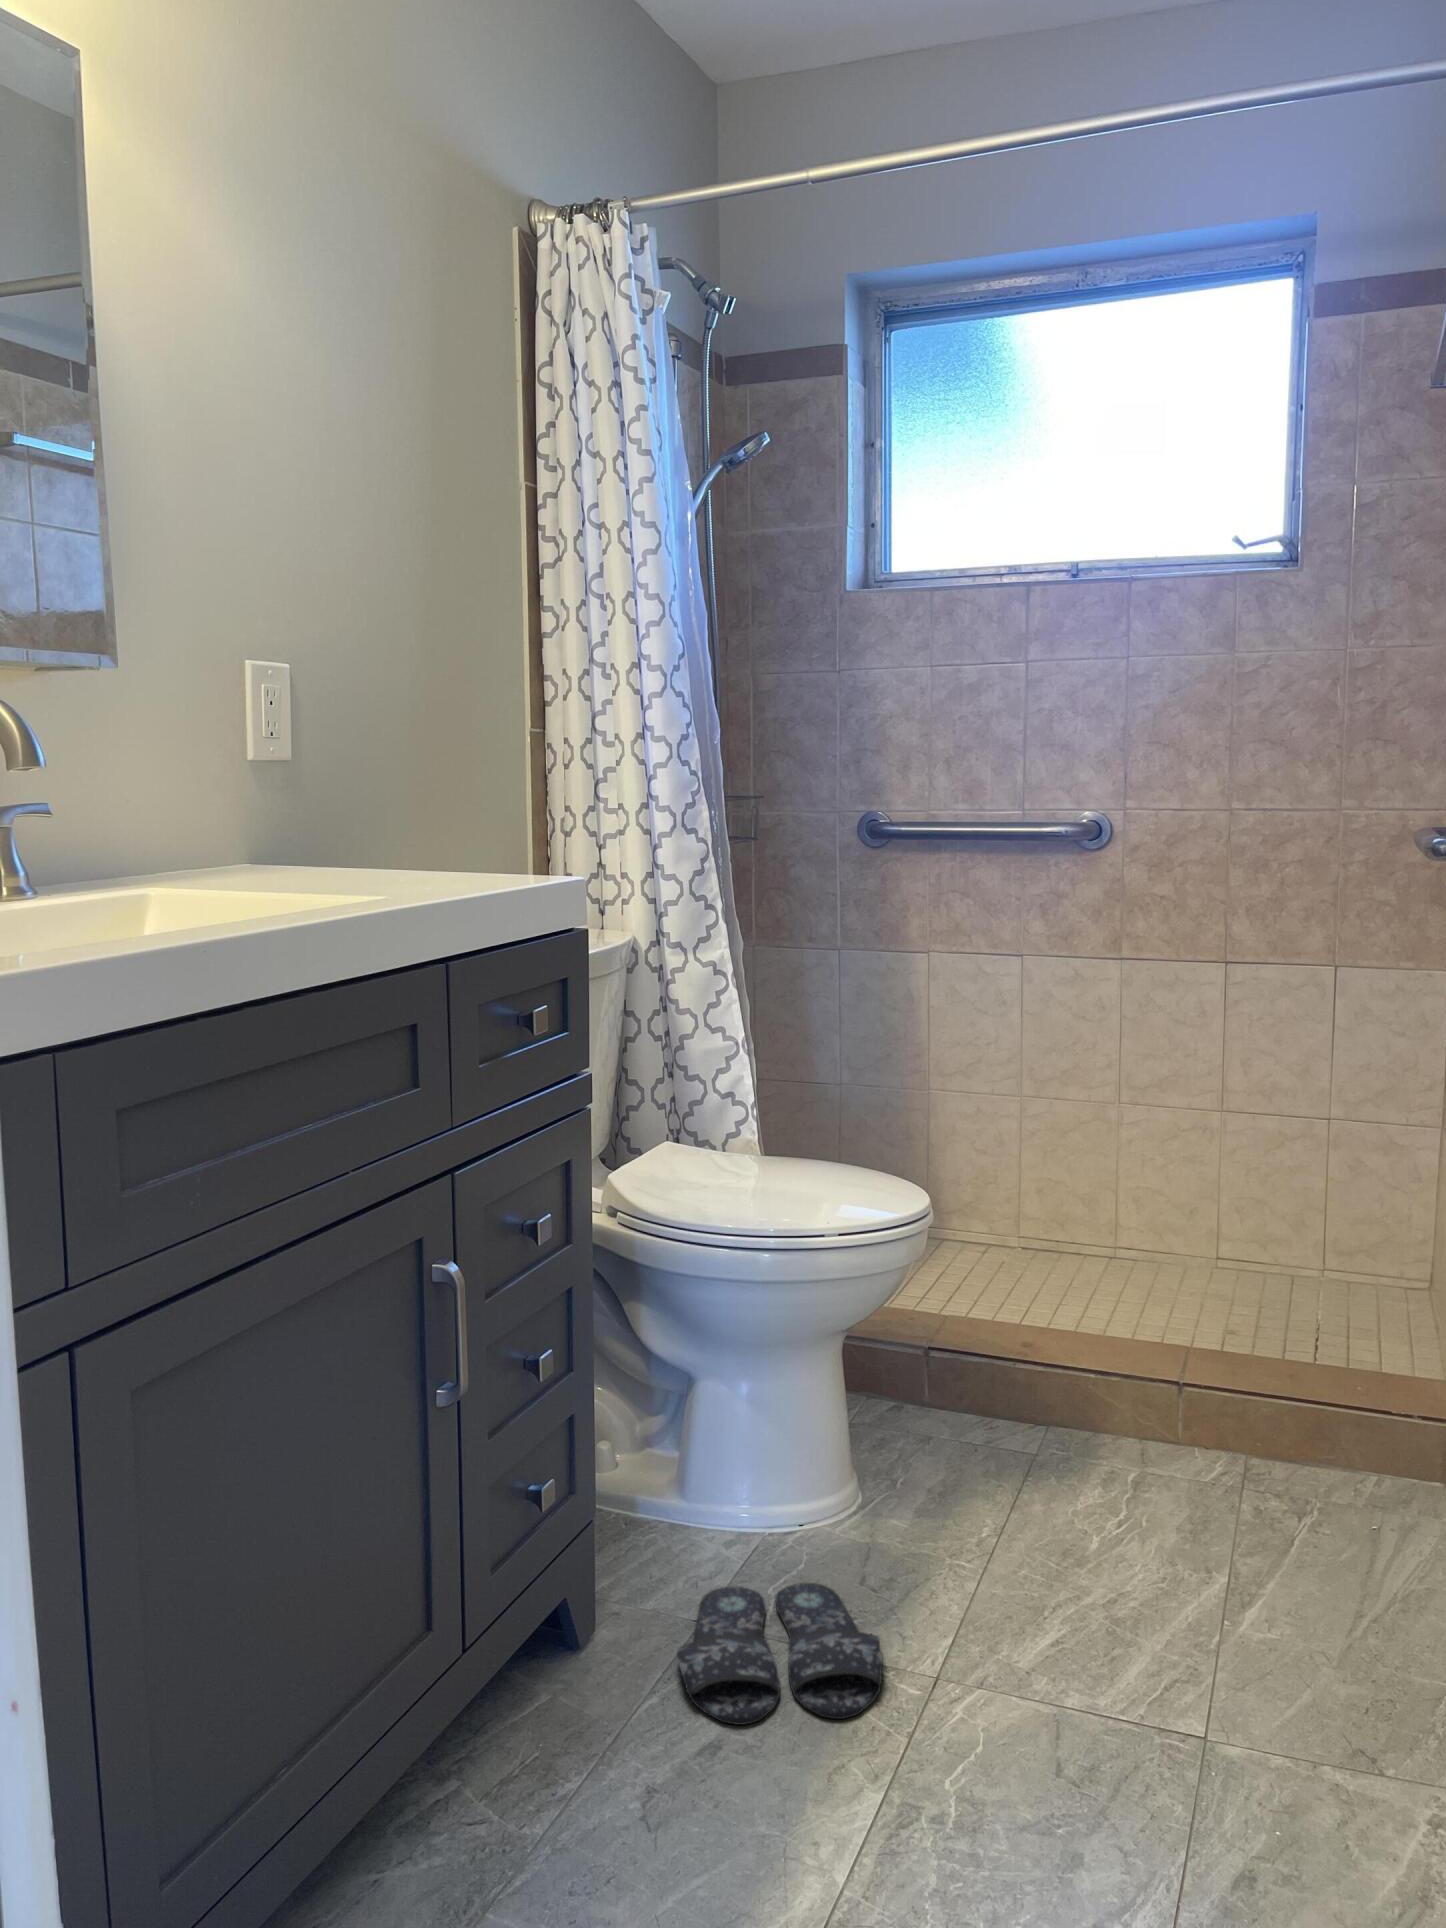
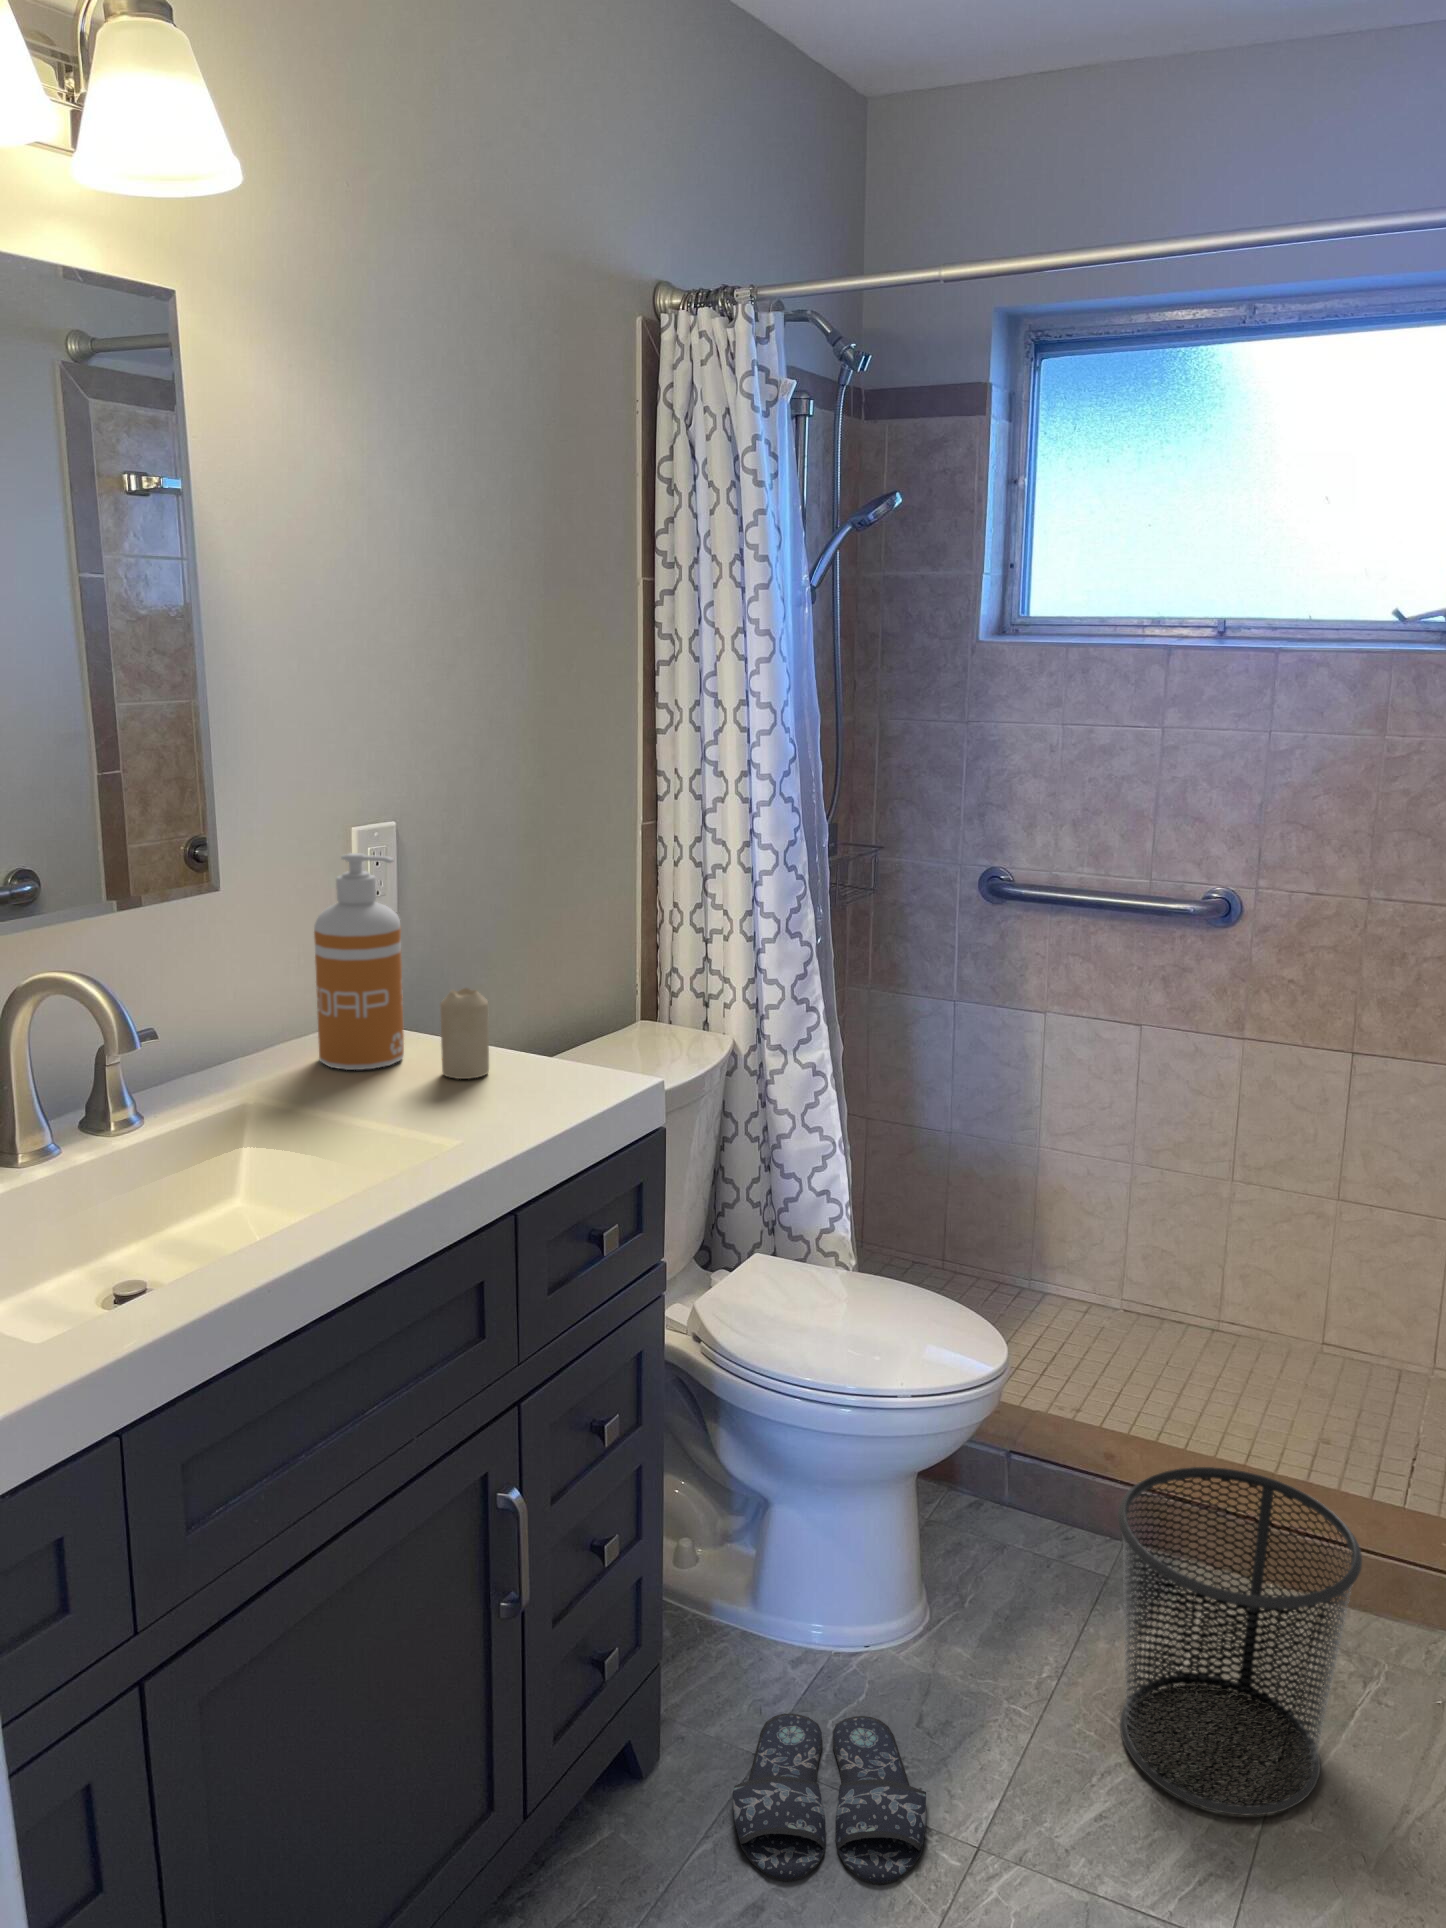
soap dispenser: none [214,656,309,877] -> present [314,853,404,1070]
candle: none [350,789,401,878] -> present [441,988,489,1079]
waste bin: none [1053,1301,1297,1631] -> present [1118,1467,1362,1815]

